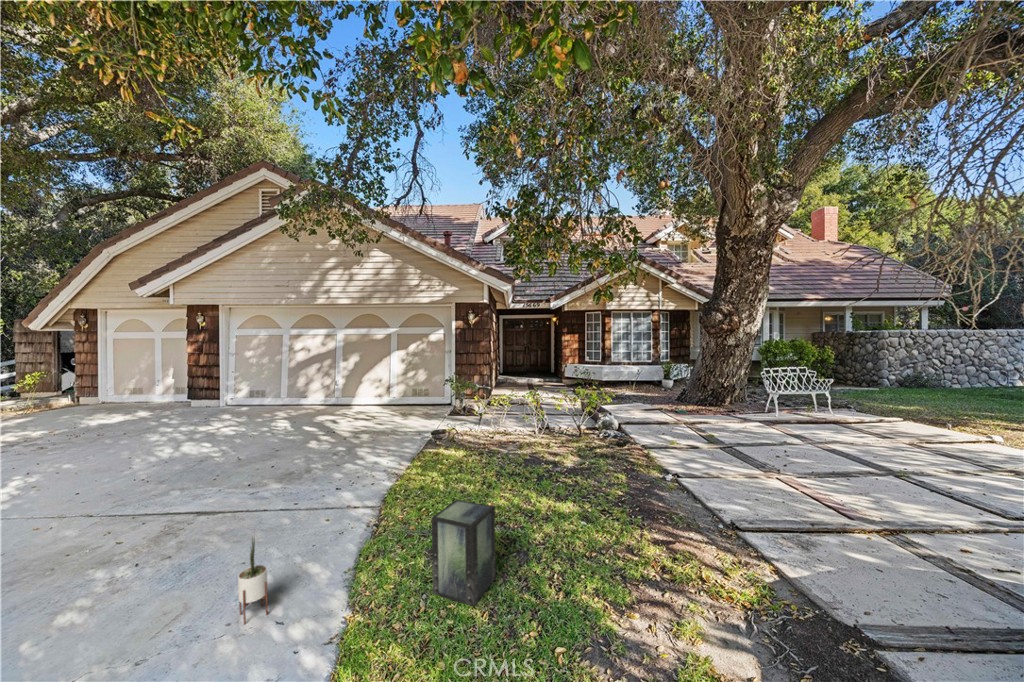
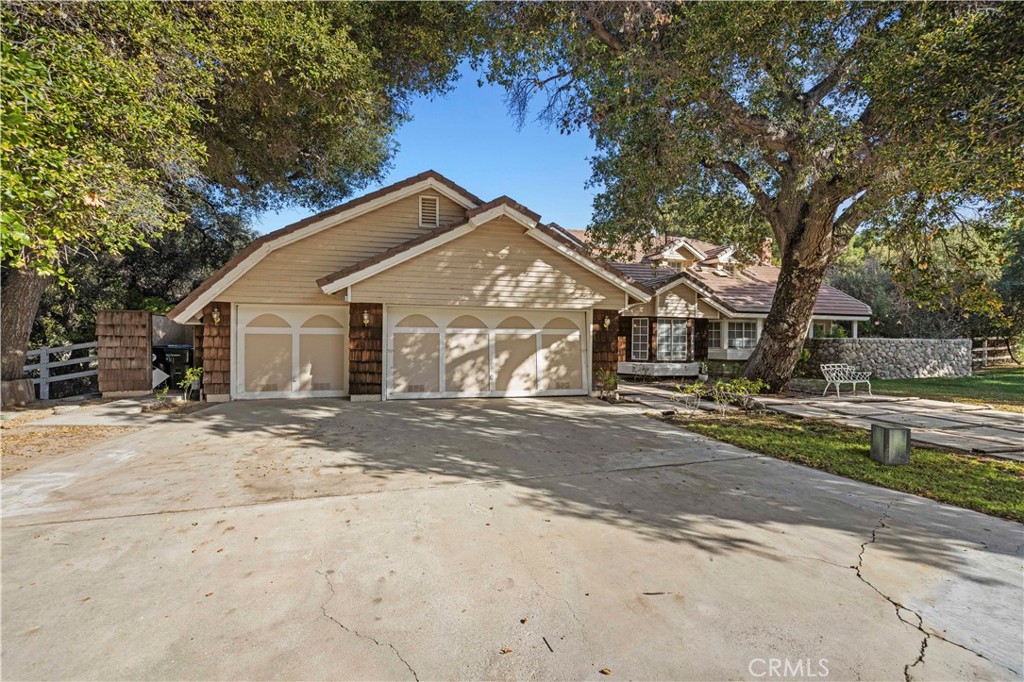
potted plant: present [238,536,268,624] -> none [829,433,850,477]

